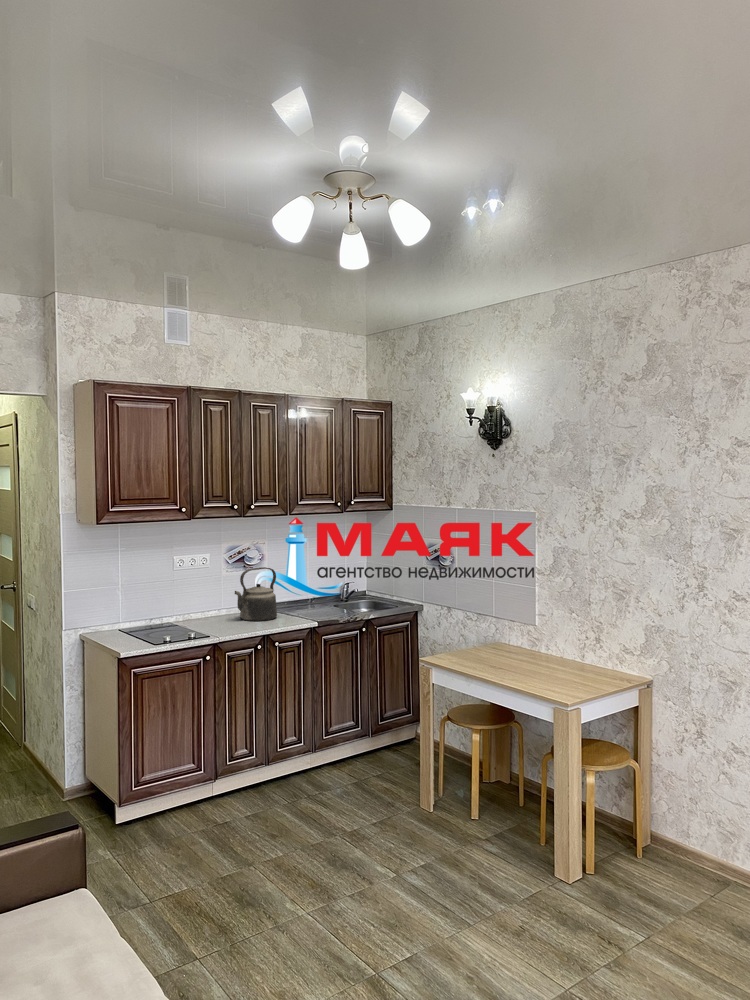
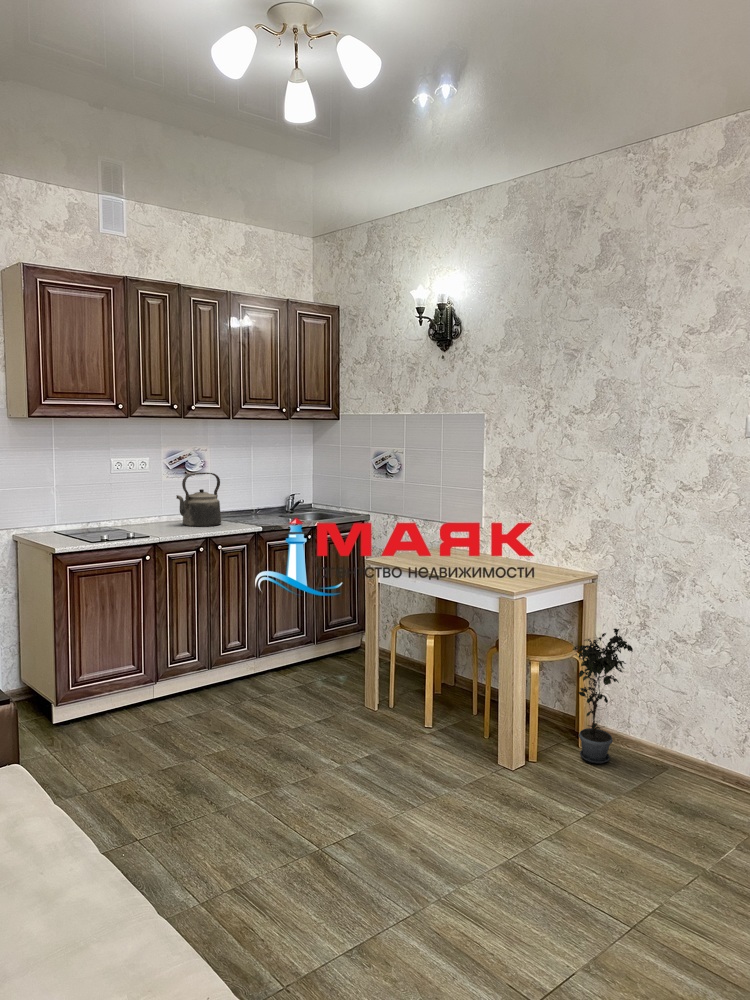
potted plant: none [628,739,691,880] -> present [573,628,633,764]

